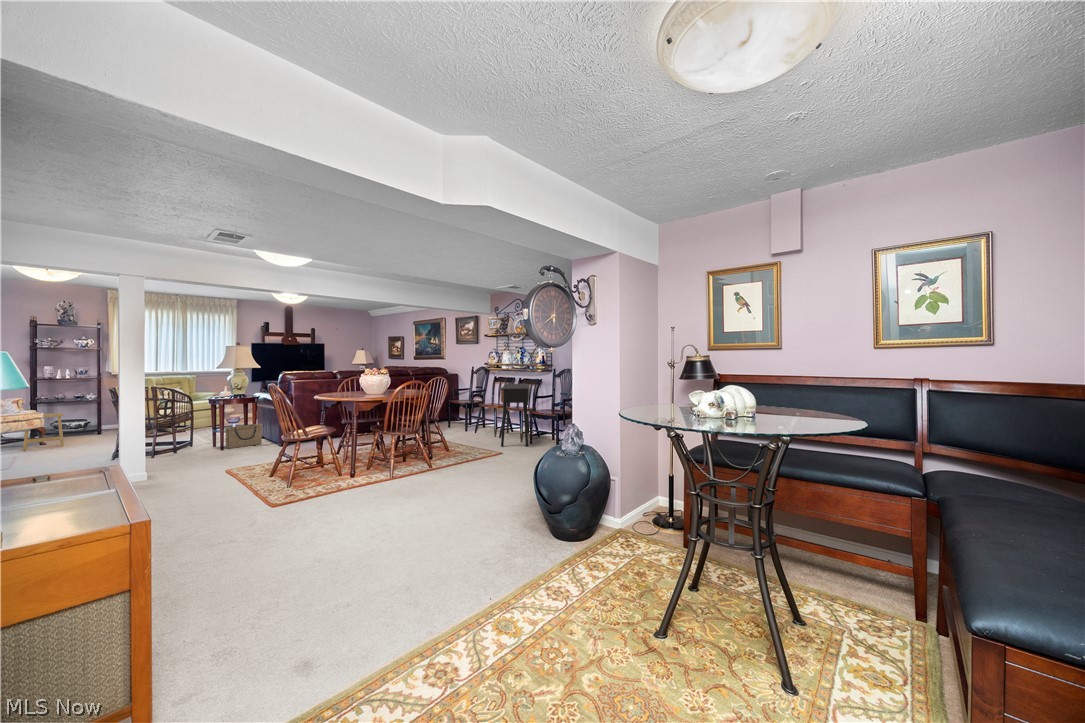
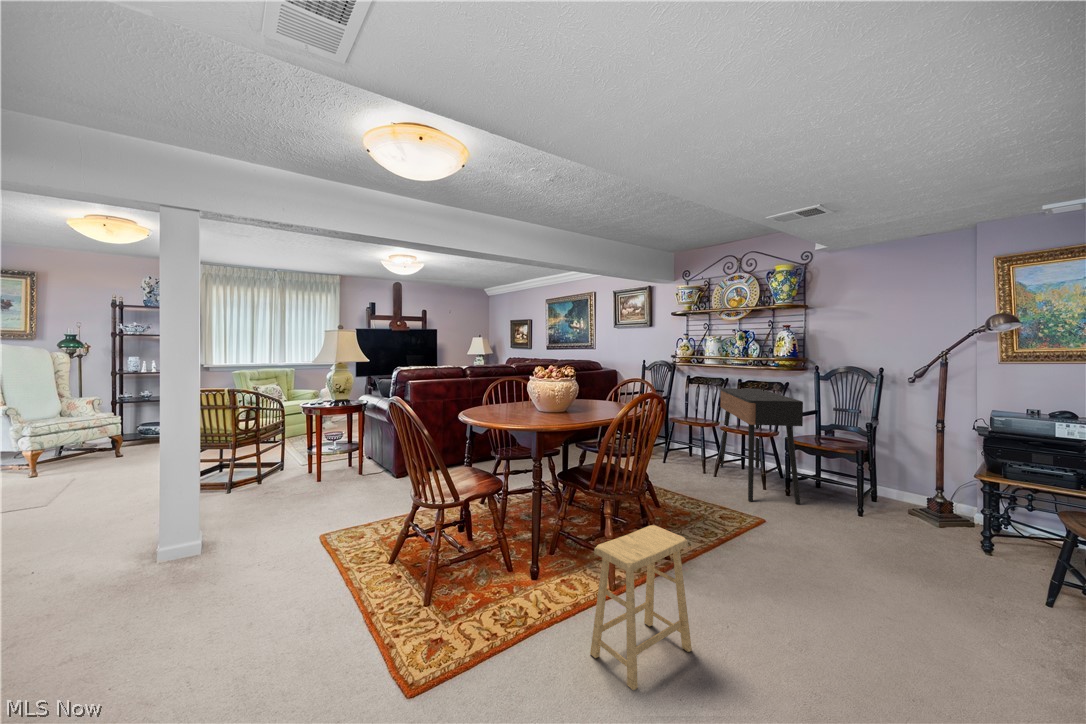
footstool: present [23,413,64,451] -> present [590,525,692,690]
basket: present [225,424,263,448] -> none [323,441,372,477]

